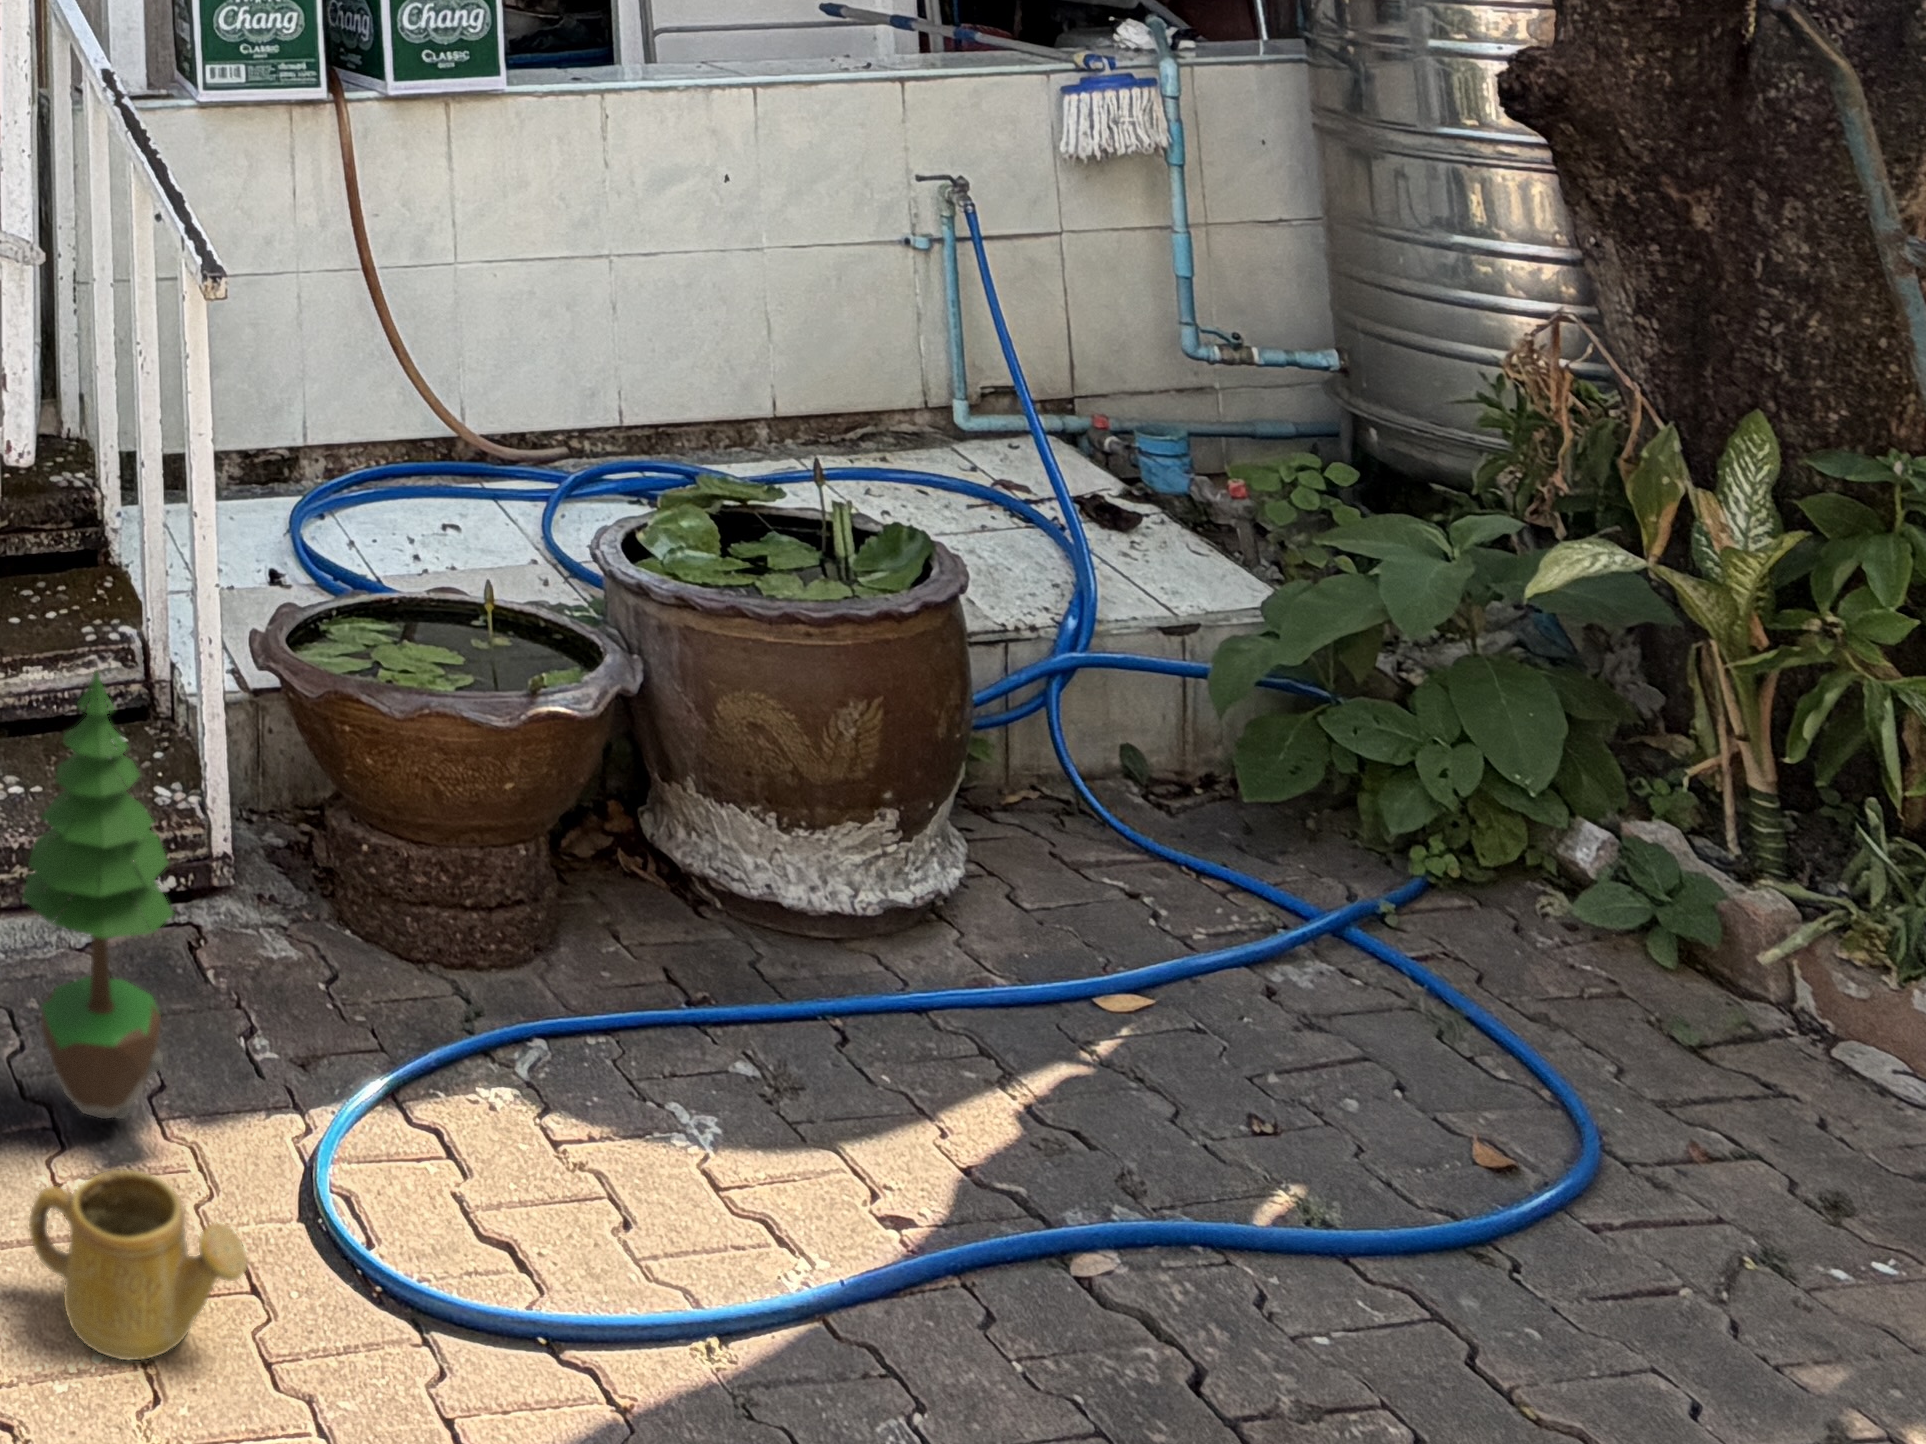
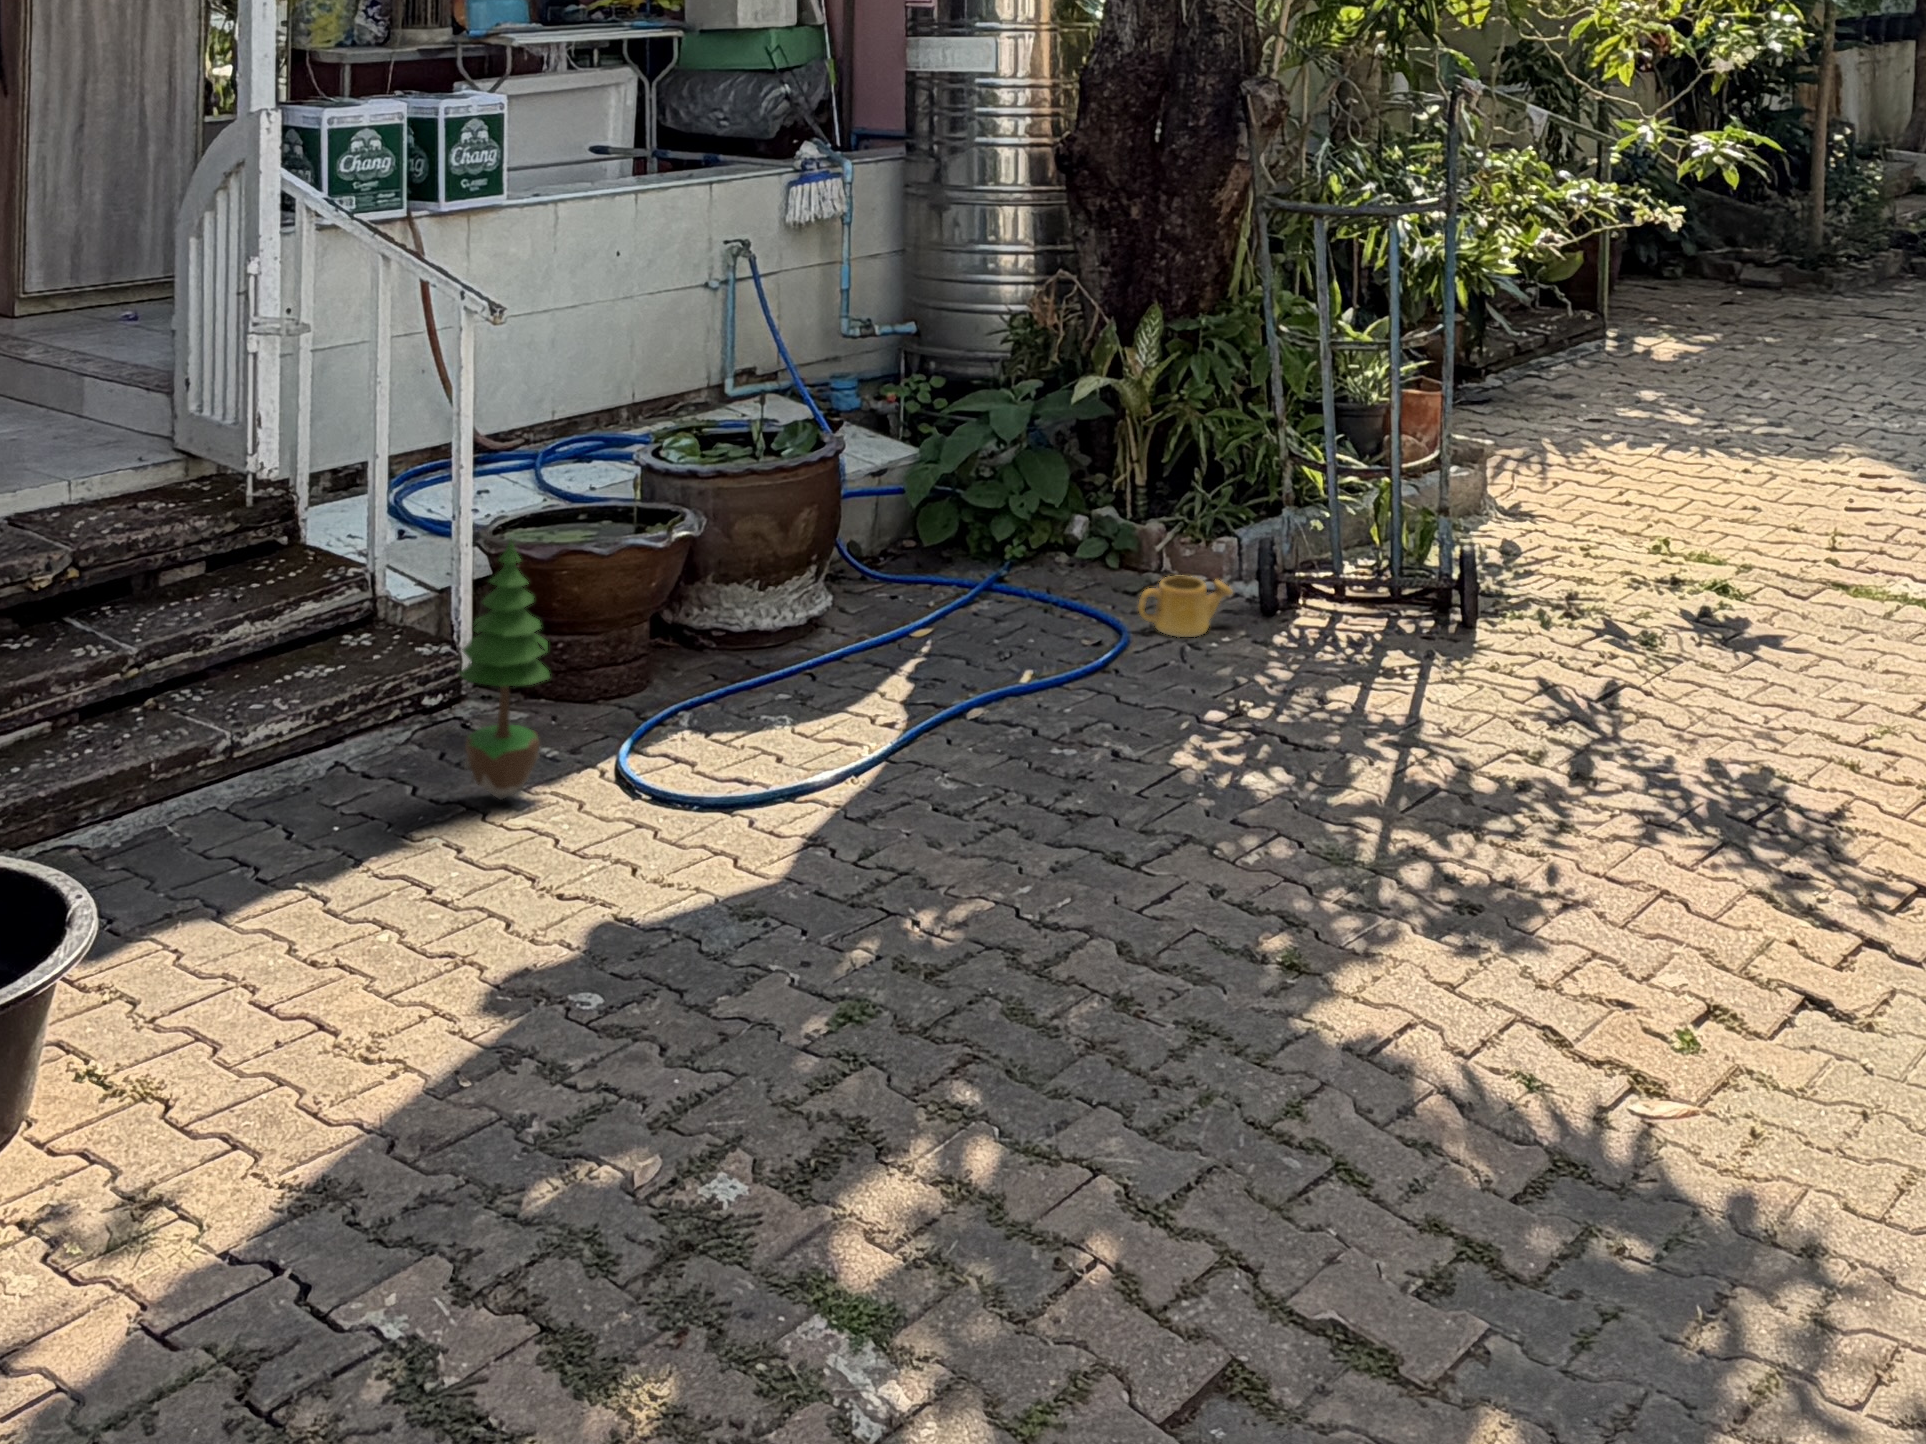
watering can: present [29,1170,248,1360] -> present [1138,575,1232,637]

